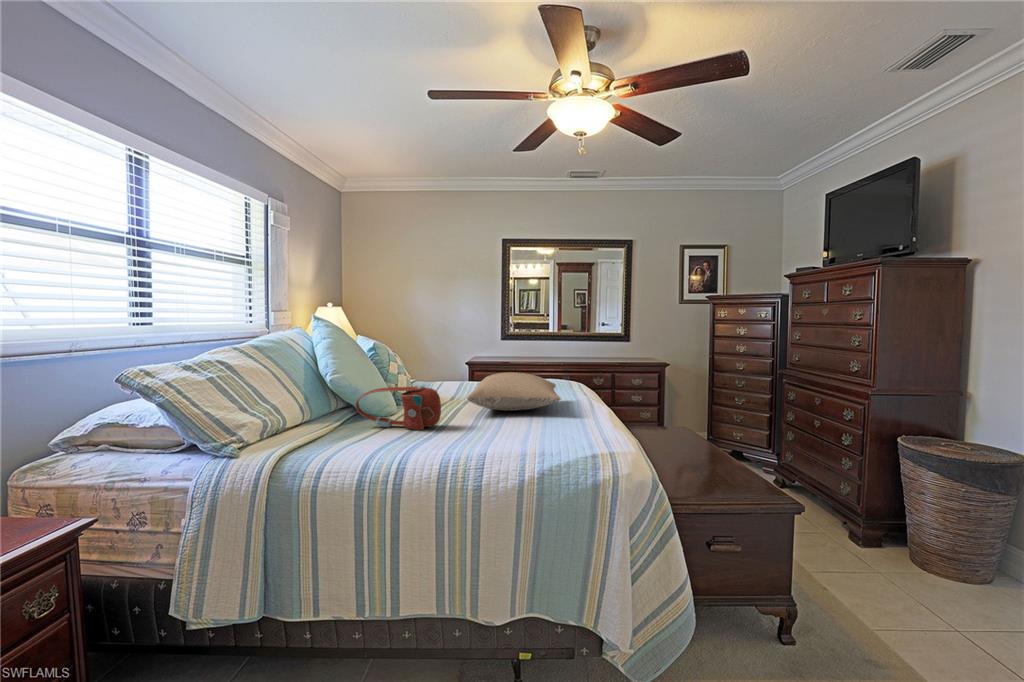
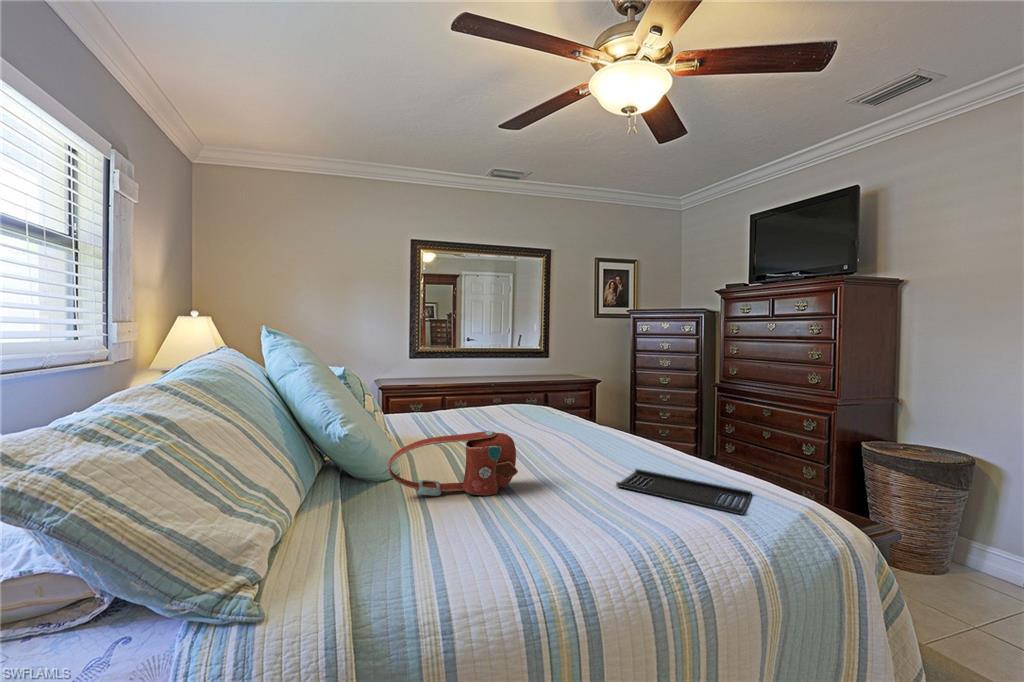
pillow: present [467,373,561,411] -> none [490,400,630,449]
tray: none [507,424,599,454] -> present [616,469,752,515]

